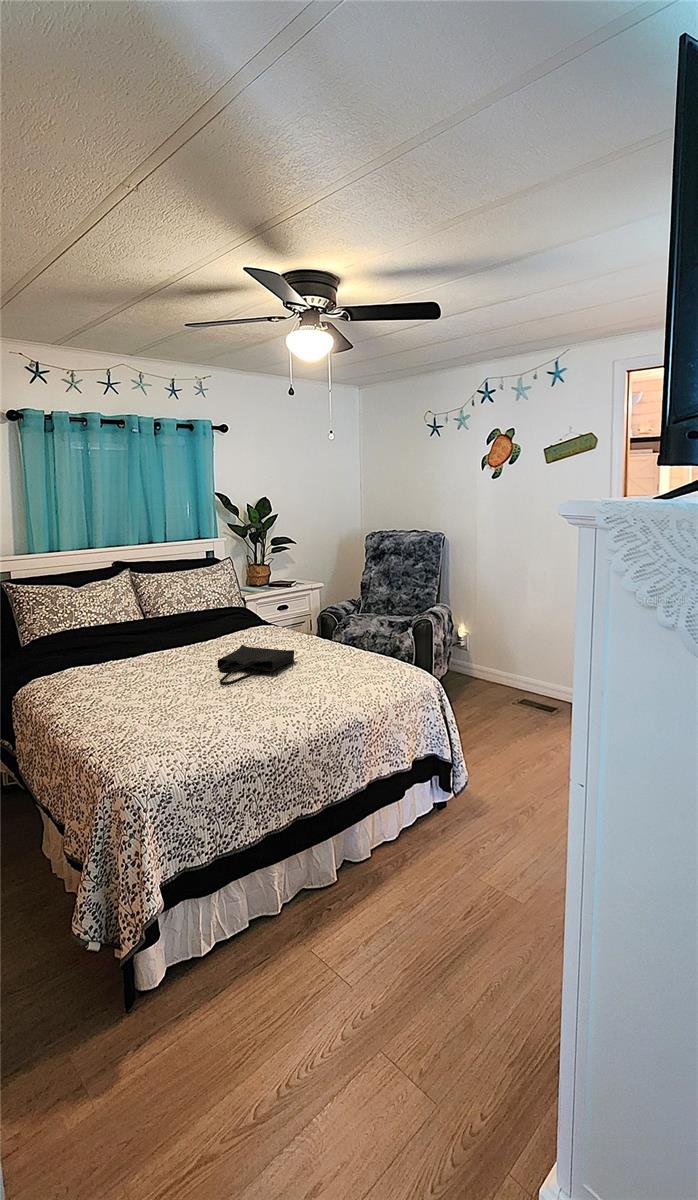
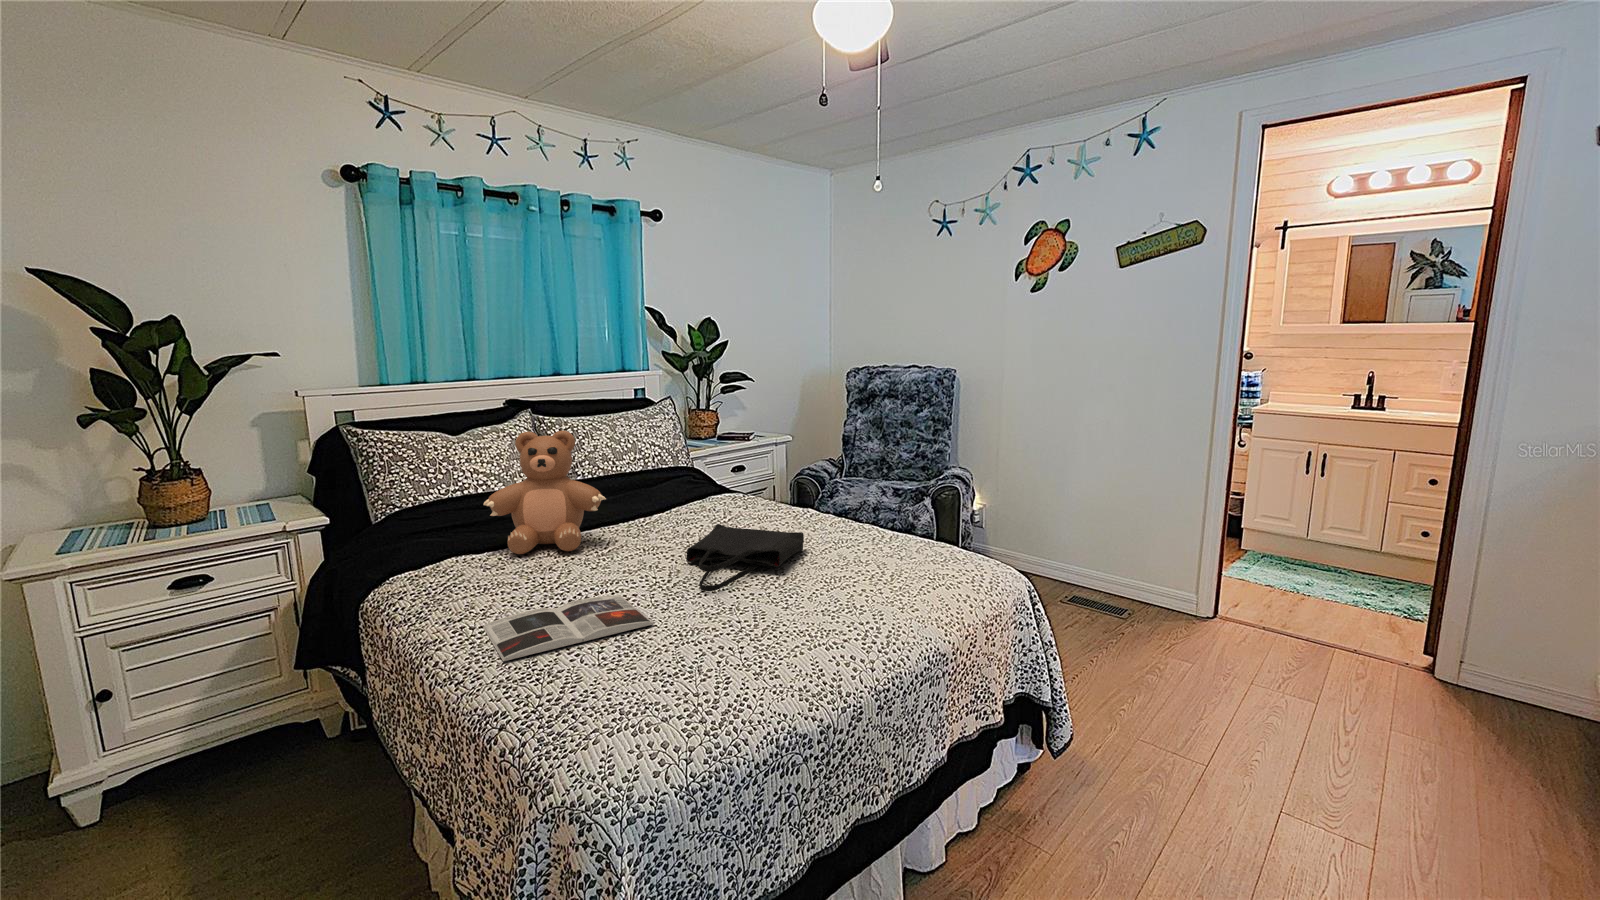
teddy bear: none [94,586,171,663] -> present [484,430,606,554]
magazine: none [87,687,186,722] -> present [483,595,654,661]

